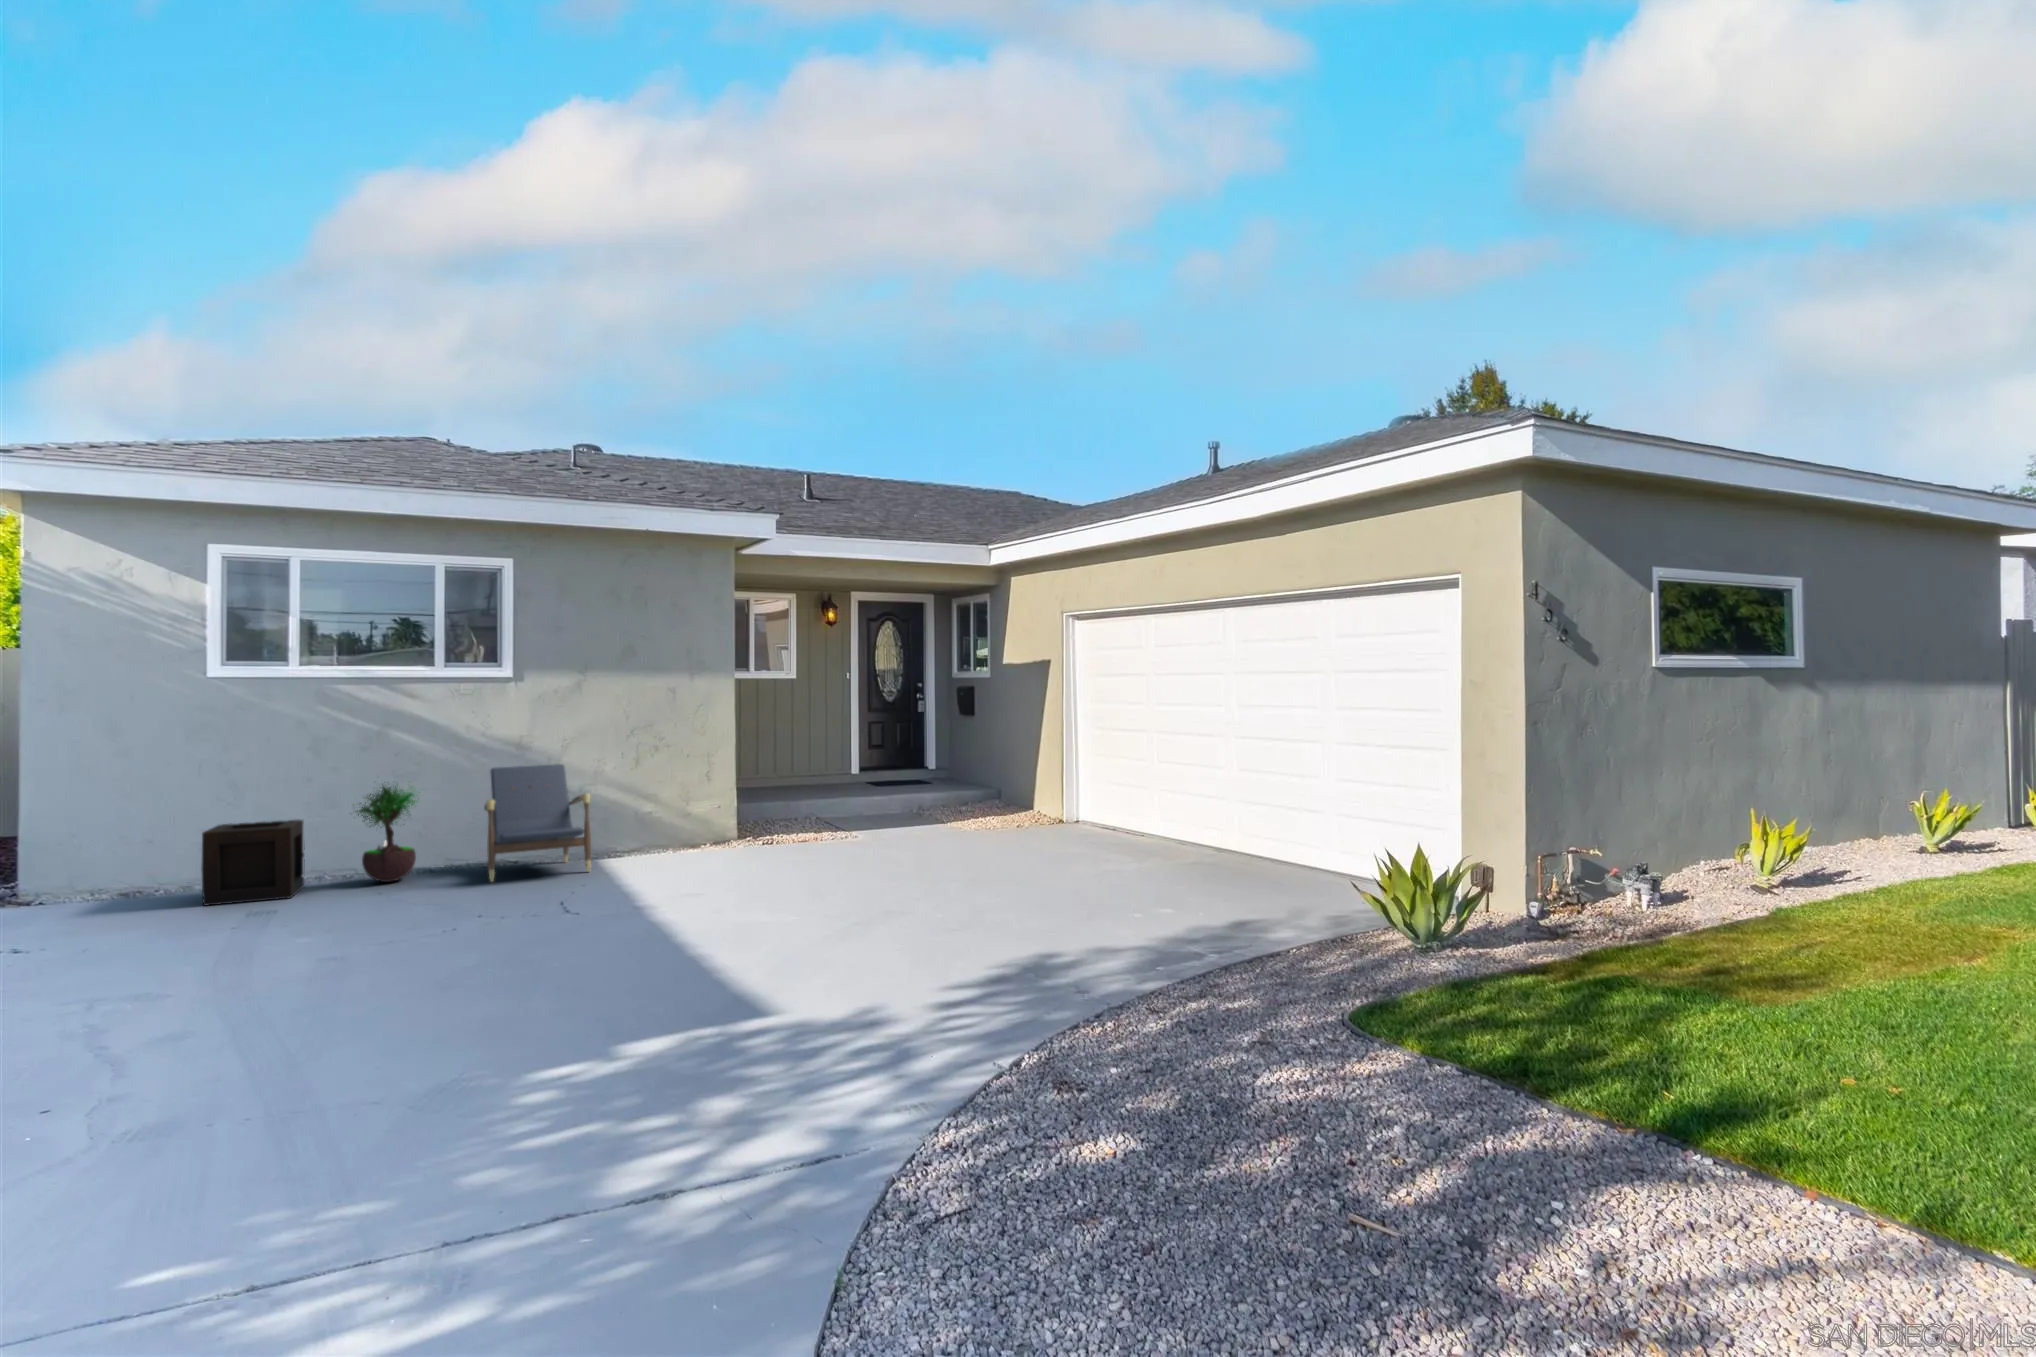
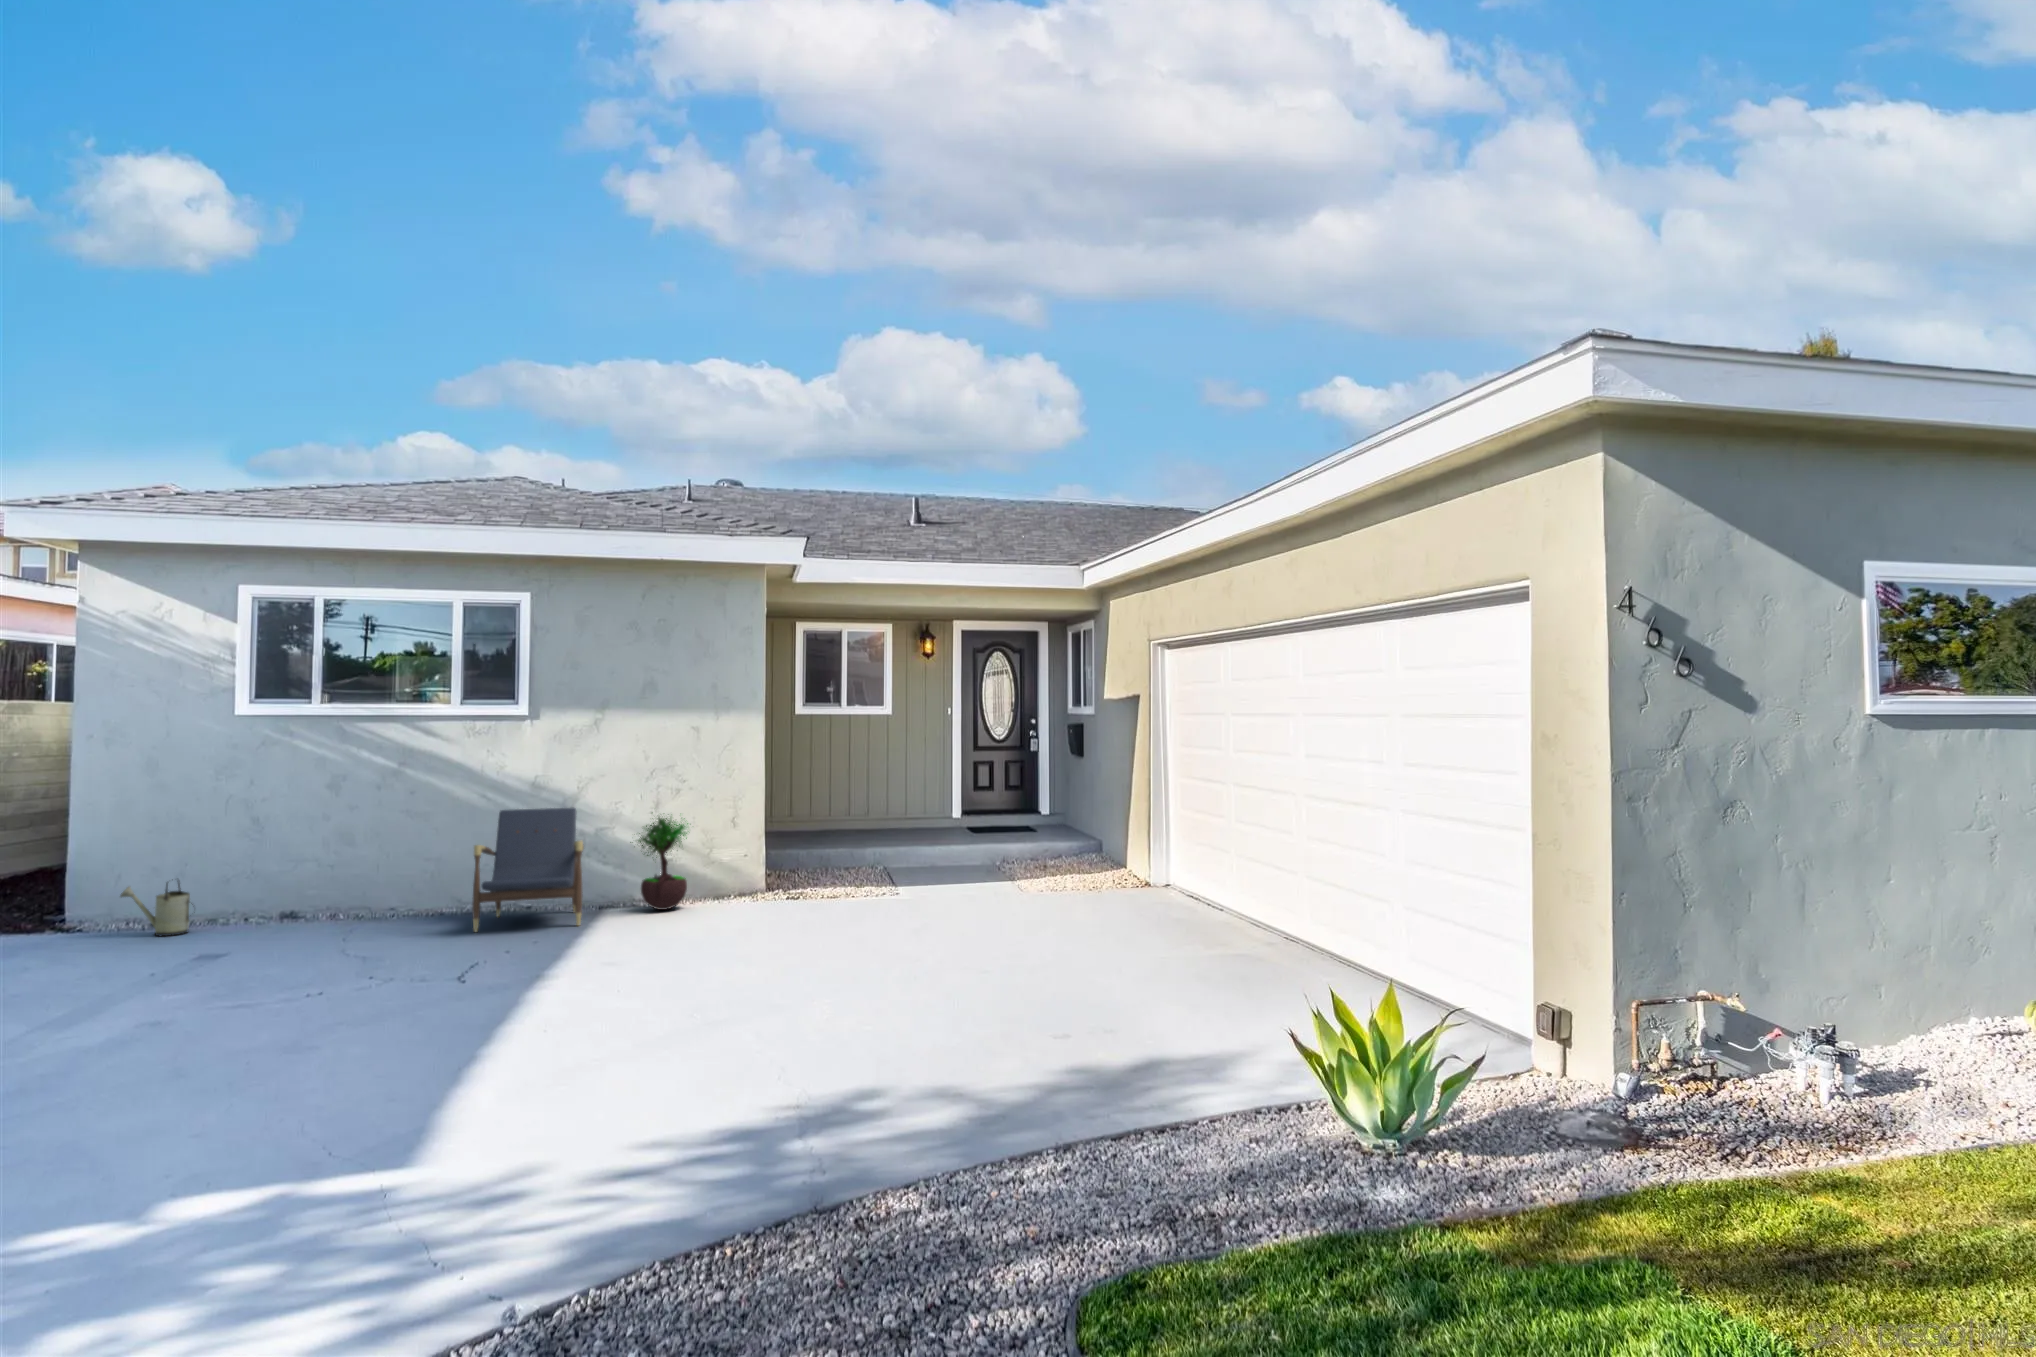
potted tree: present [356,782,419,882] -> present [630,817,688,910]
wooden crate: present [201,819,305,906] -> none [203,858,317,942]
watering can: none [89,845,175,904] -> present [121,882,193,936]

